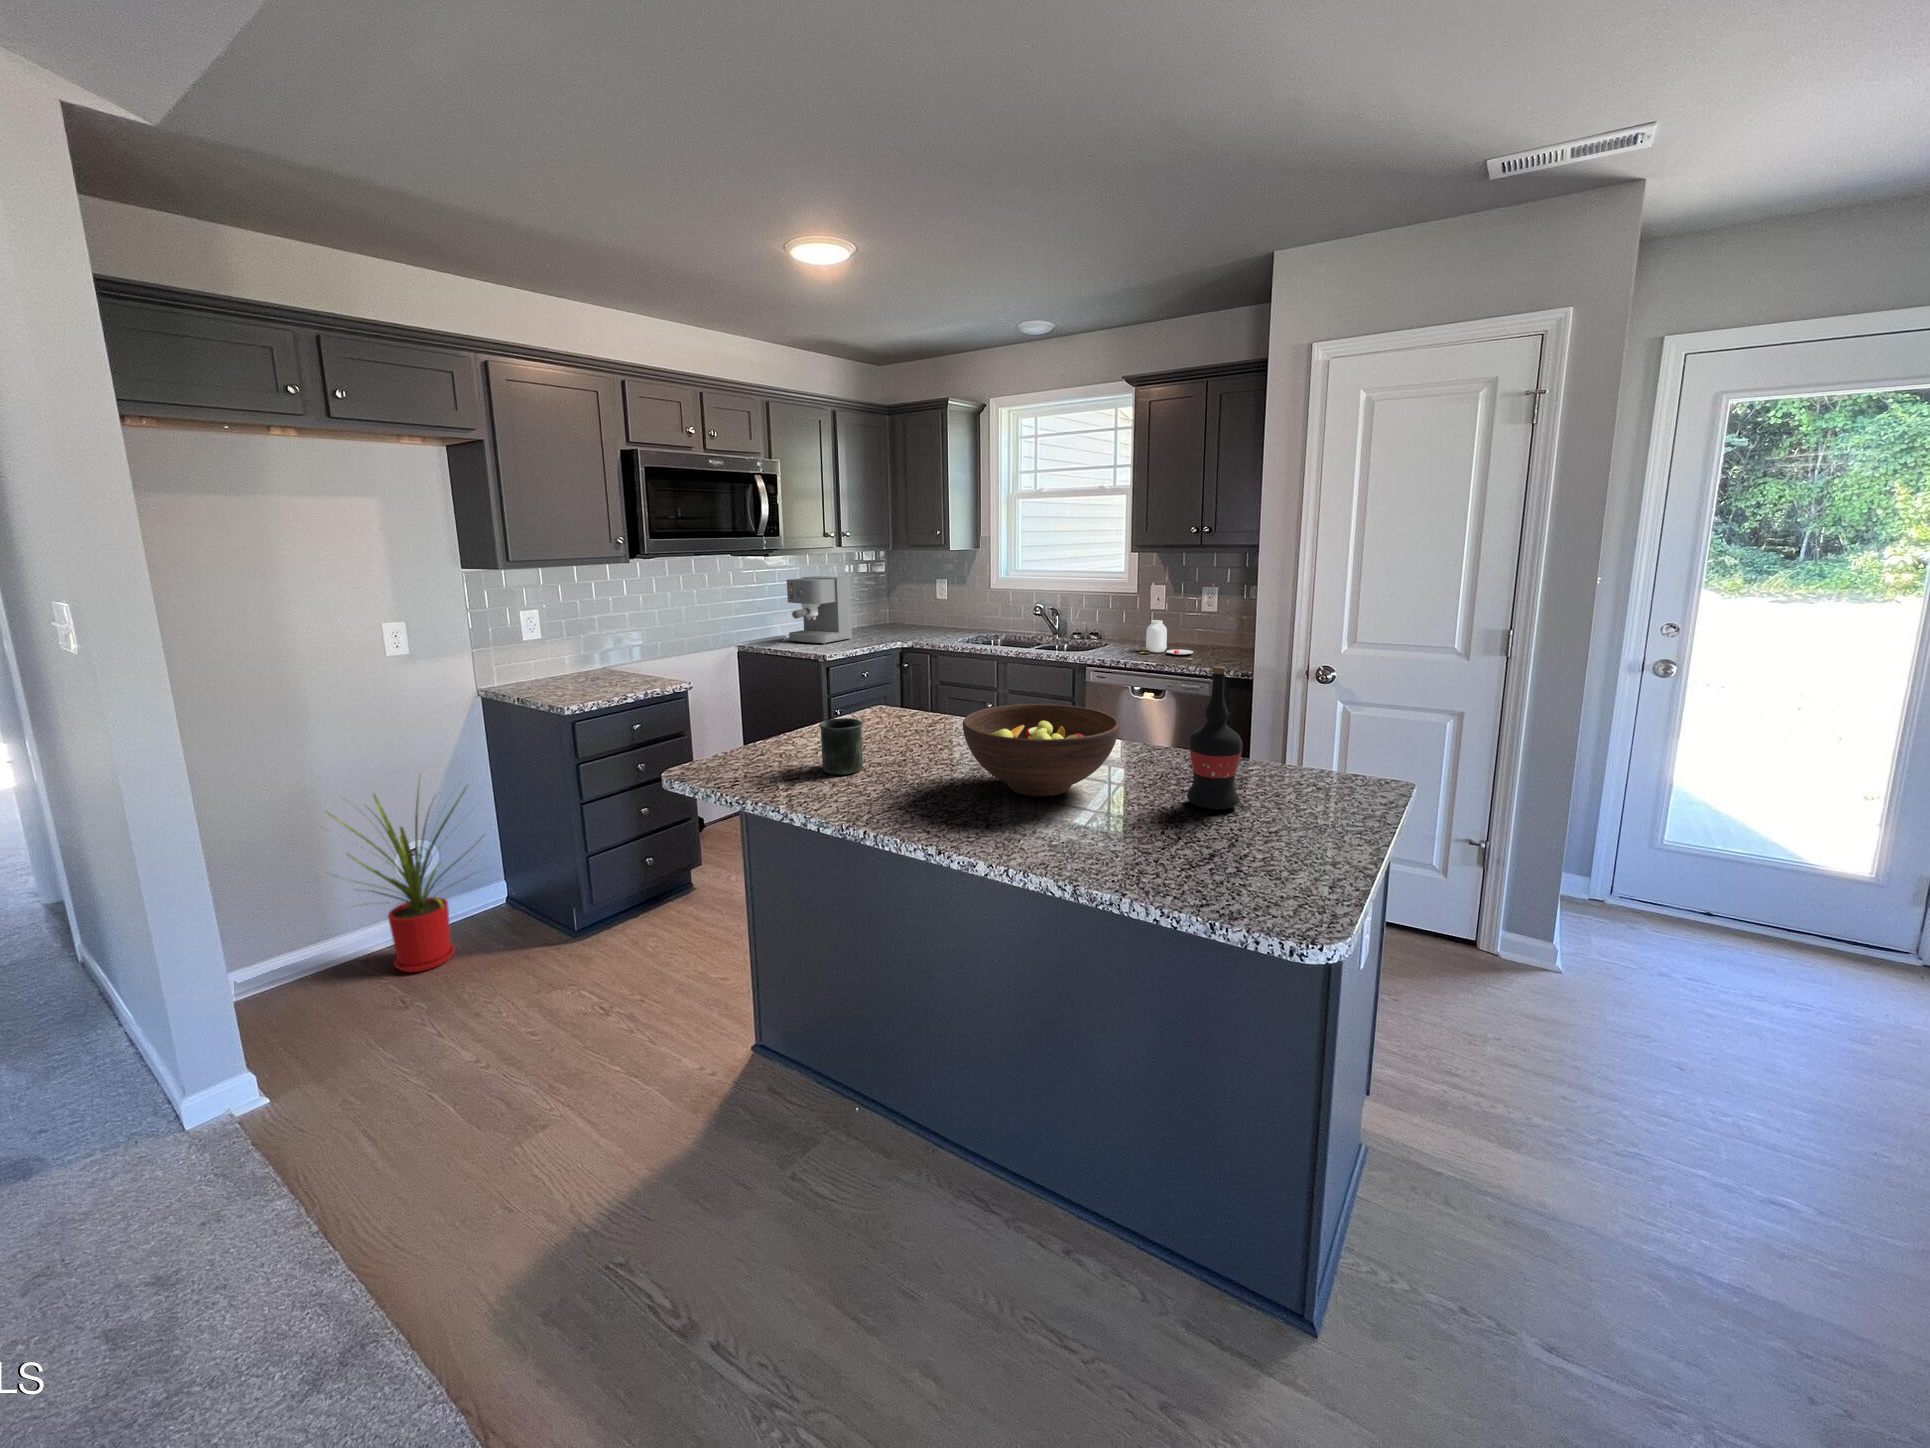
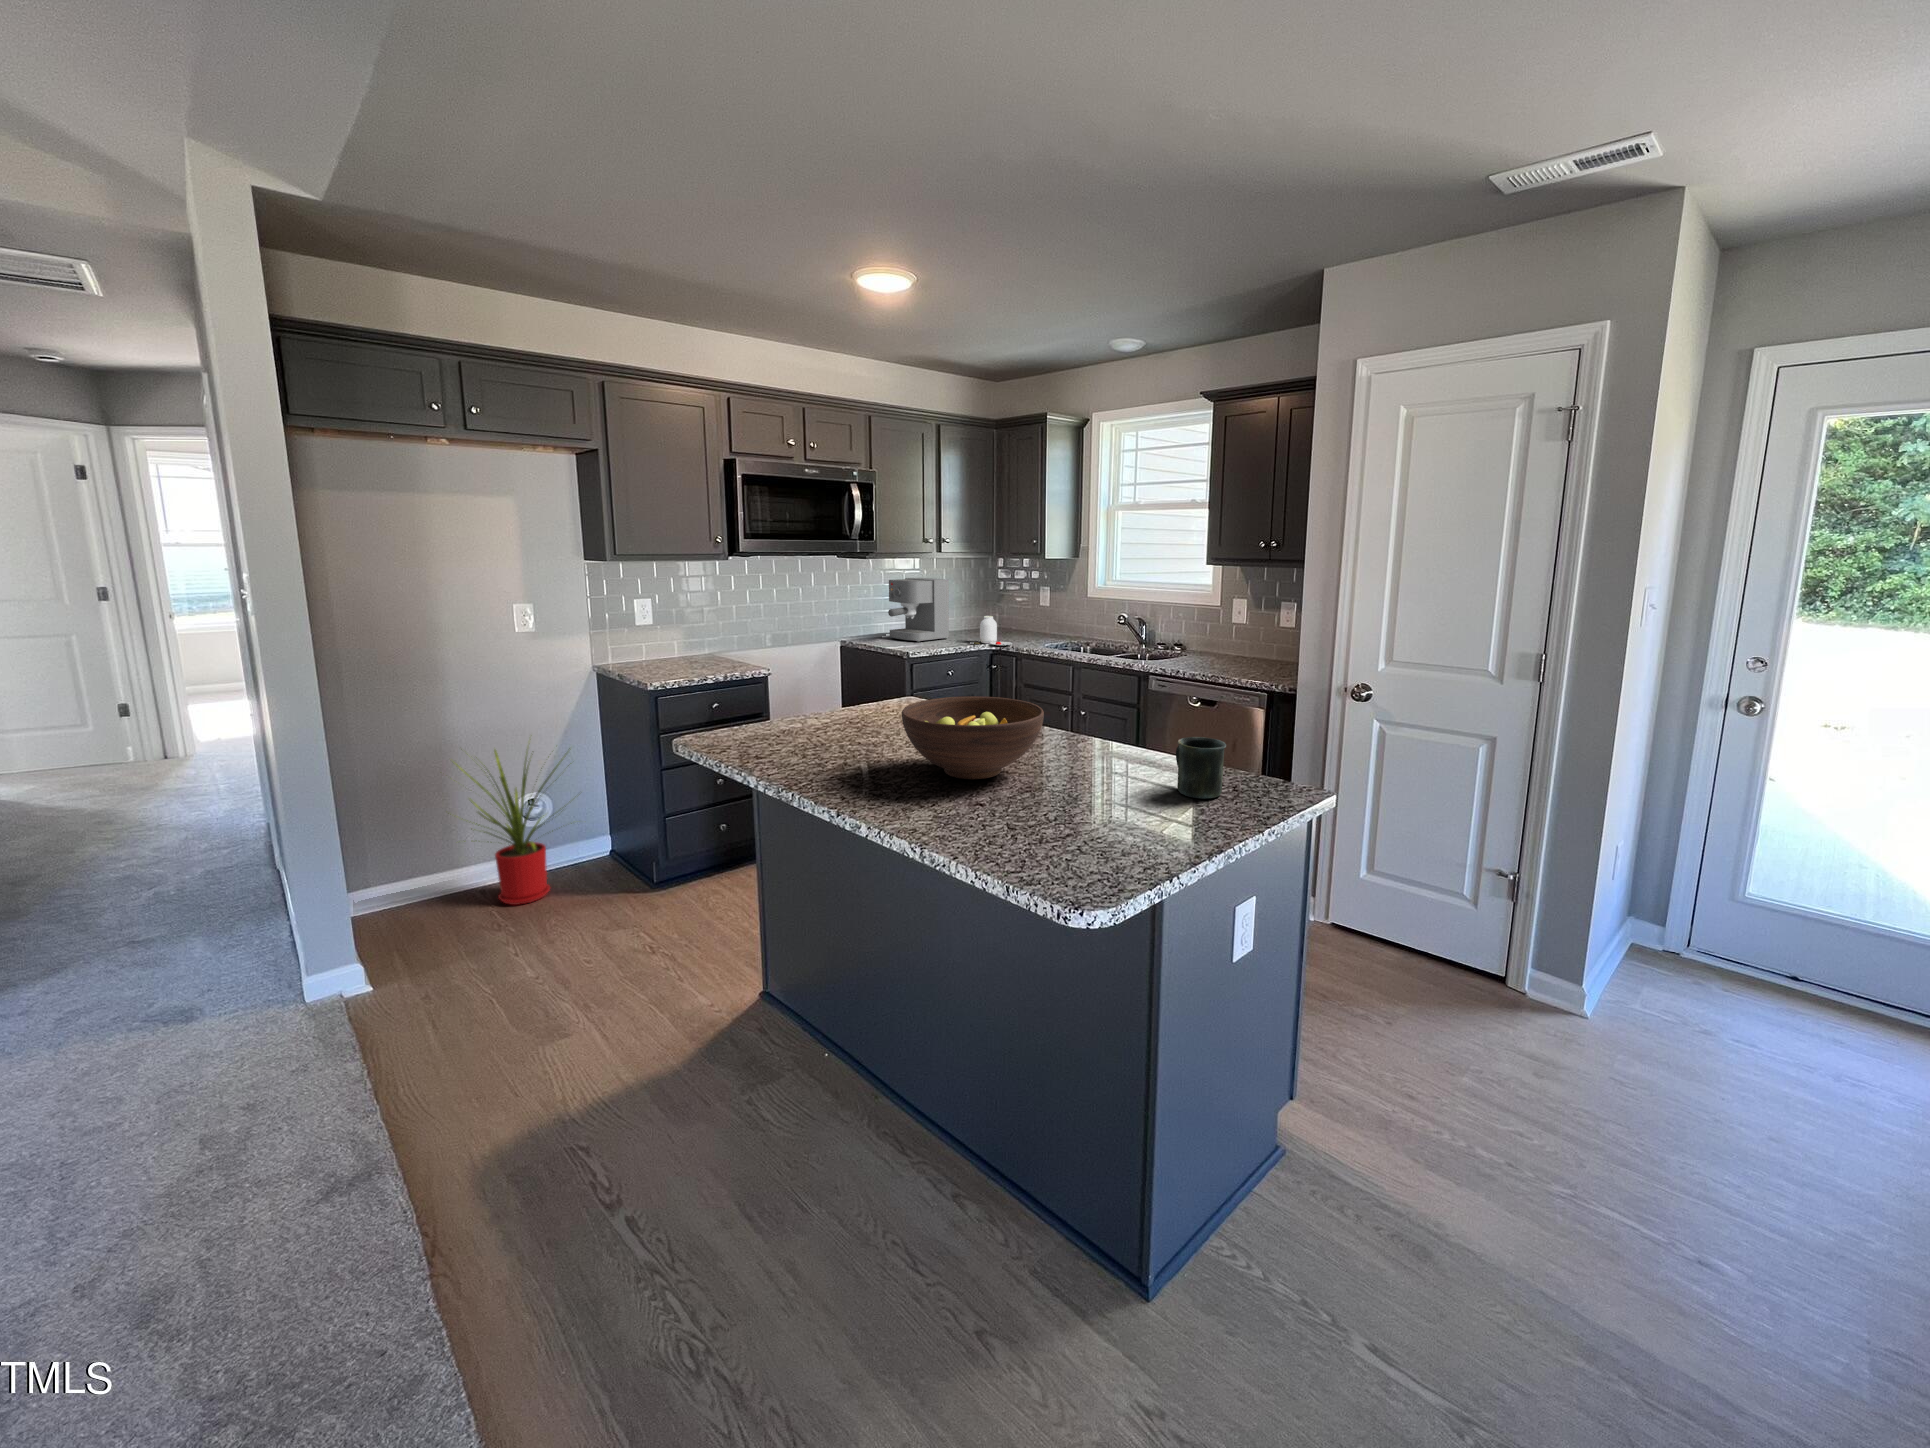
jar: present [1139,620,1193,655] -> present [976,616,1012,646]
wine bottle: present [1187,666,1243,809] -> none [1090,667,1139,801]
mug: present [819,718,863,774] -> present [1176,737,1226,798]

